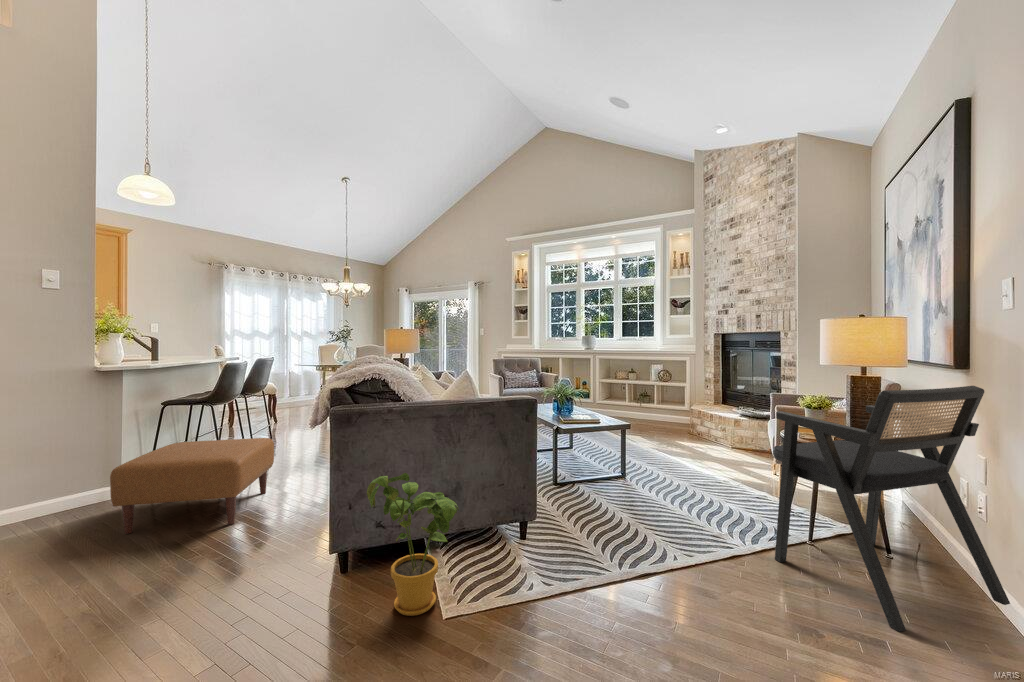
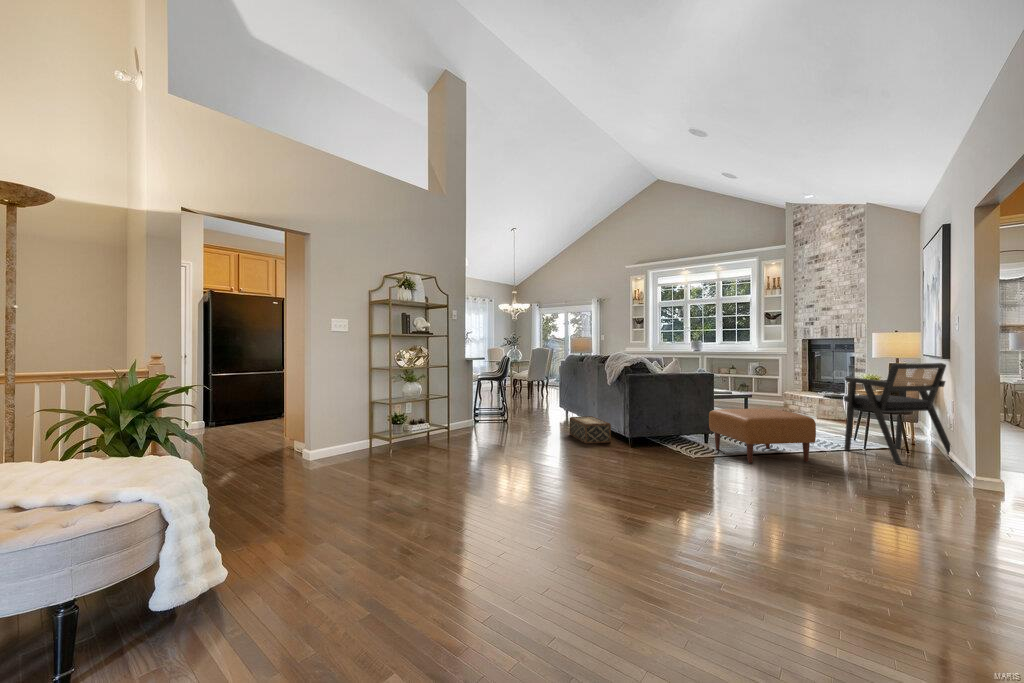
ottoman: present [110,438,274,534] -> present [709,409,816,463]
house plant: present [367,473,459,616] -> none [654,395,699,456]
woven basket: none [269,480,338,557] -> present [570,416,611,444]

